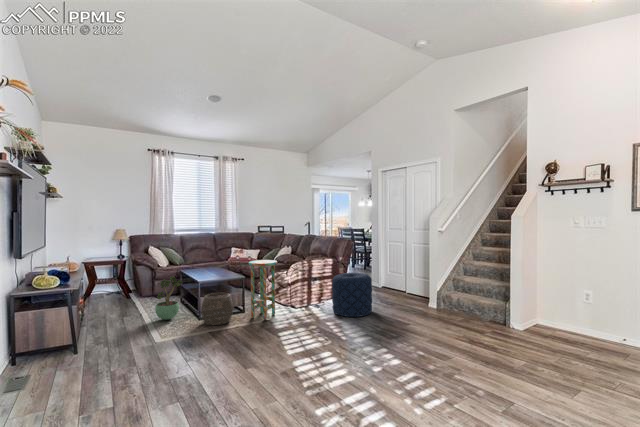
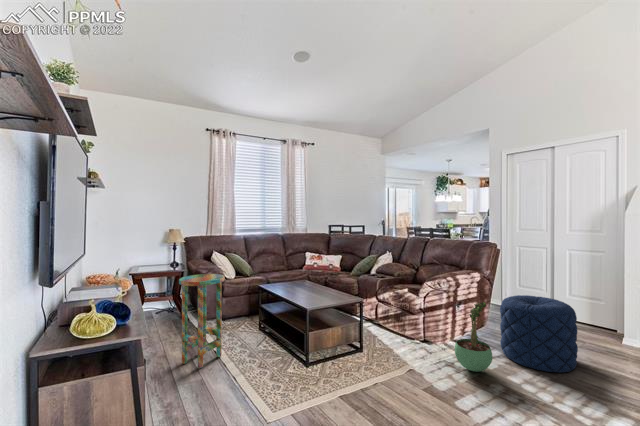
side table: present [249,260,277,319] -> present [179,274,225,368]
potted plant: present [155,276,183,320] -> present [455,302,492,372]
woven basket: present [201,293,233,325] -> none [318,330,369,391]

